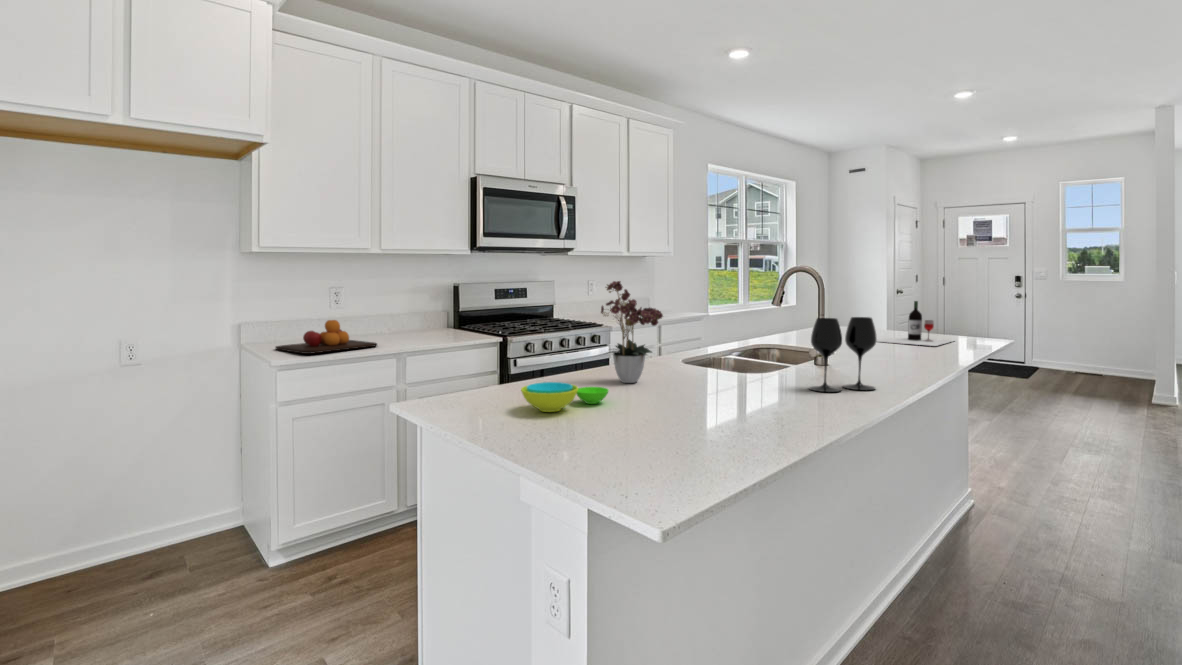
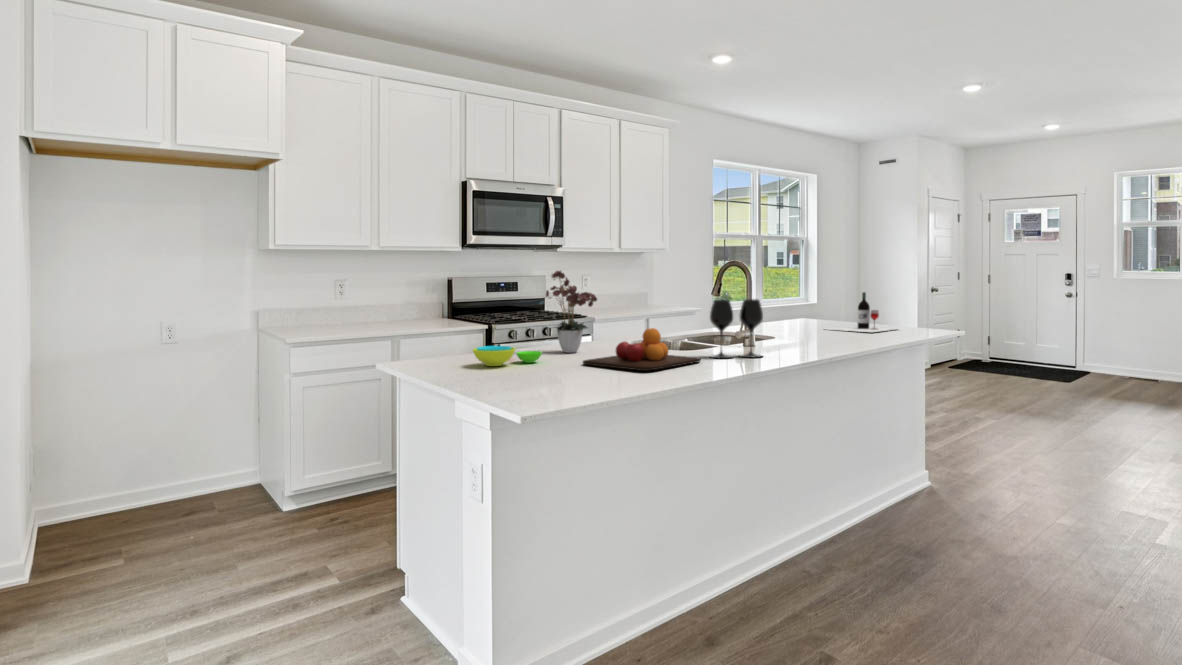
chopping board: present [276,320,377,354] -> present [583,328,701,371]

